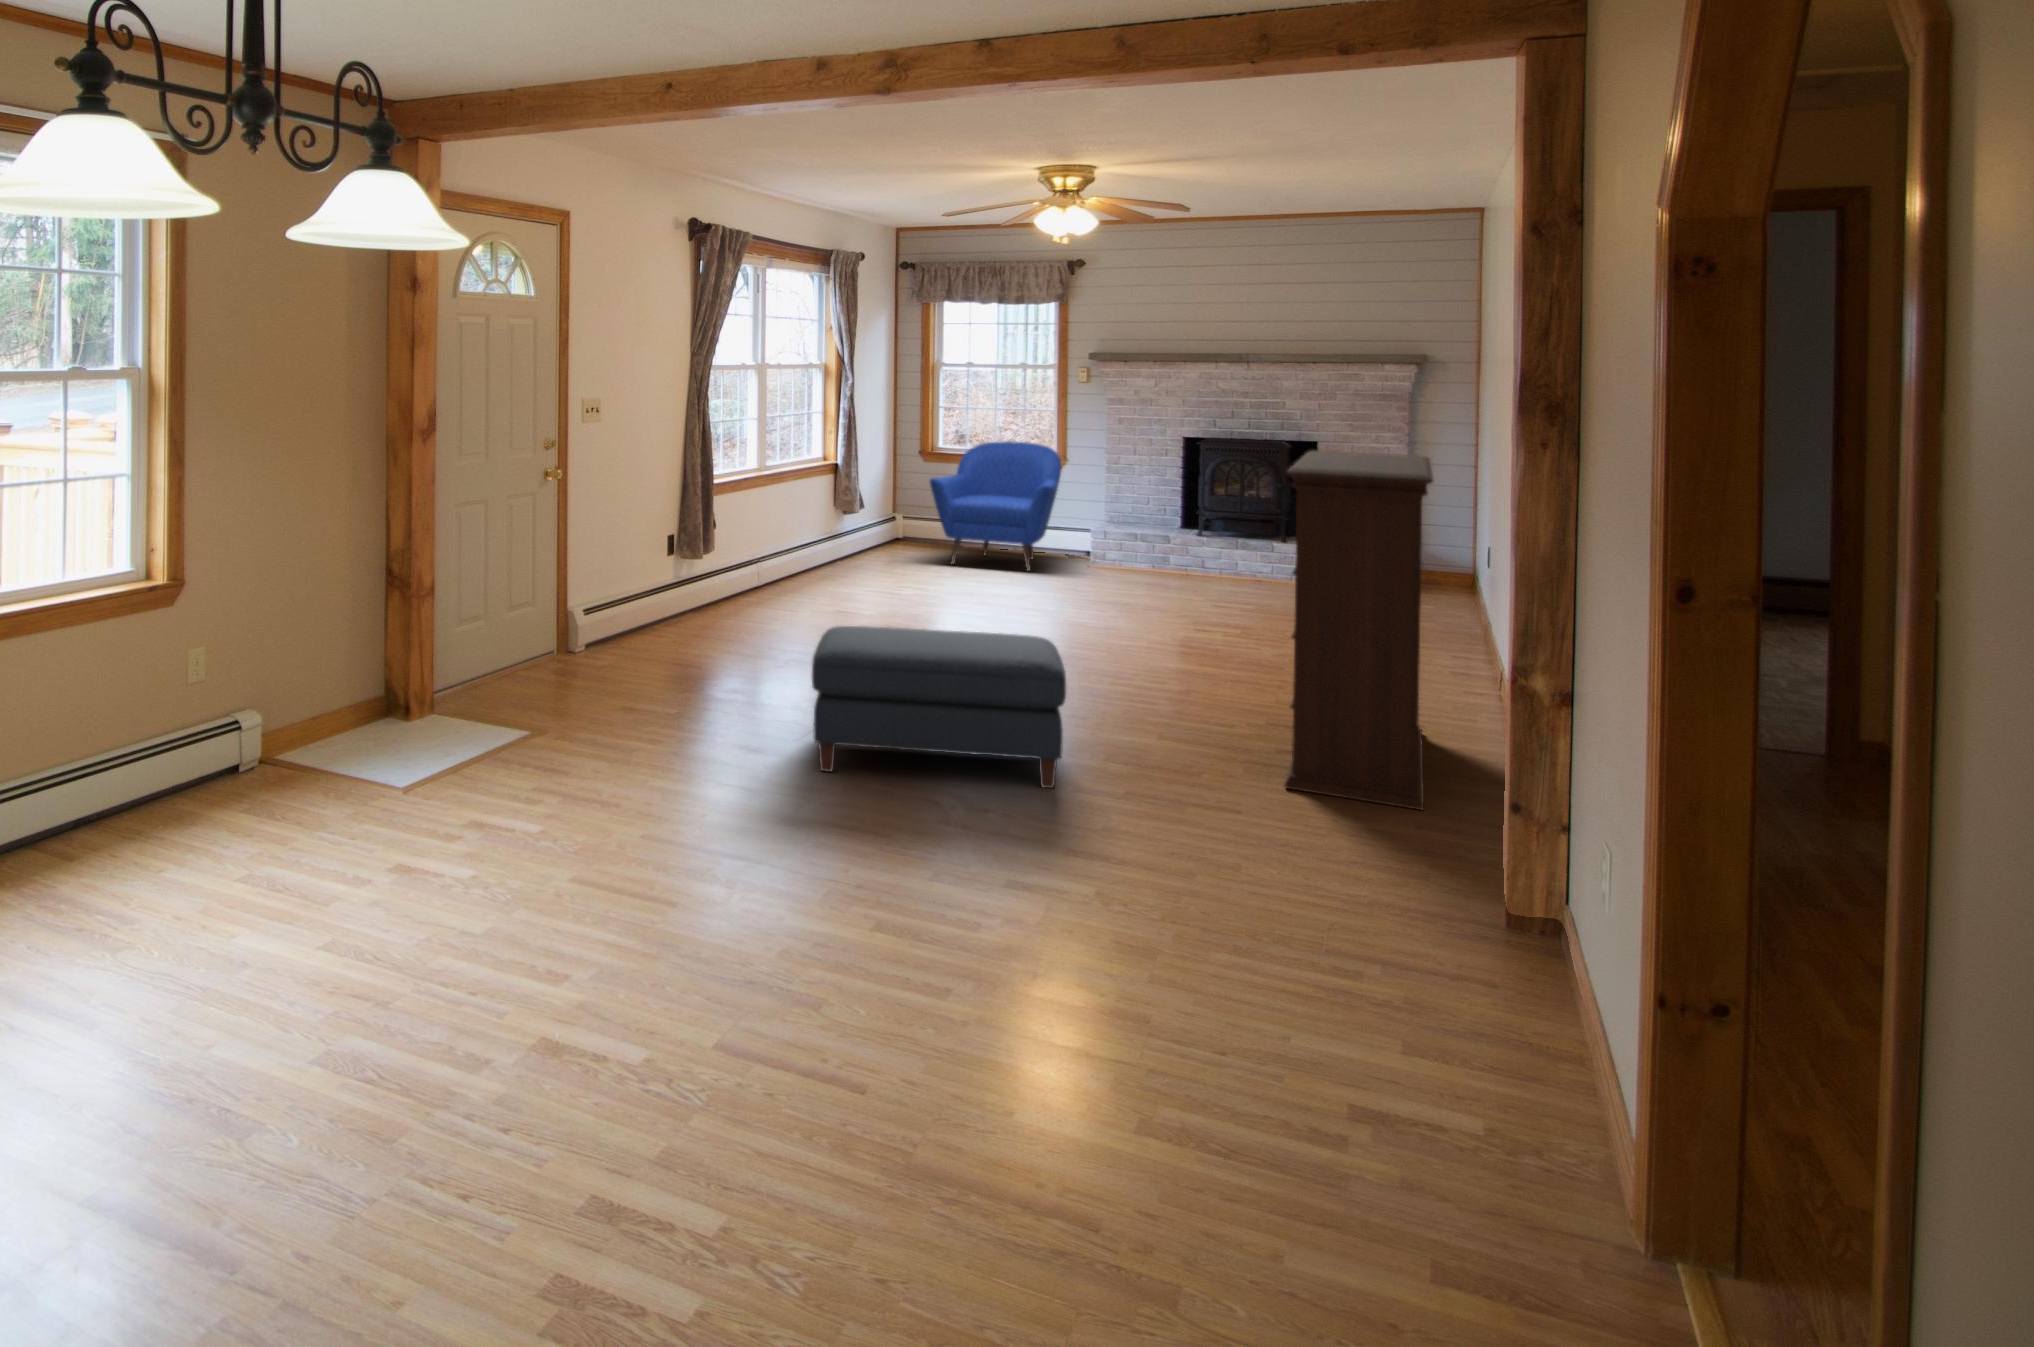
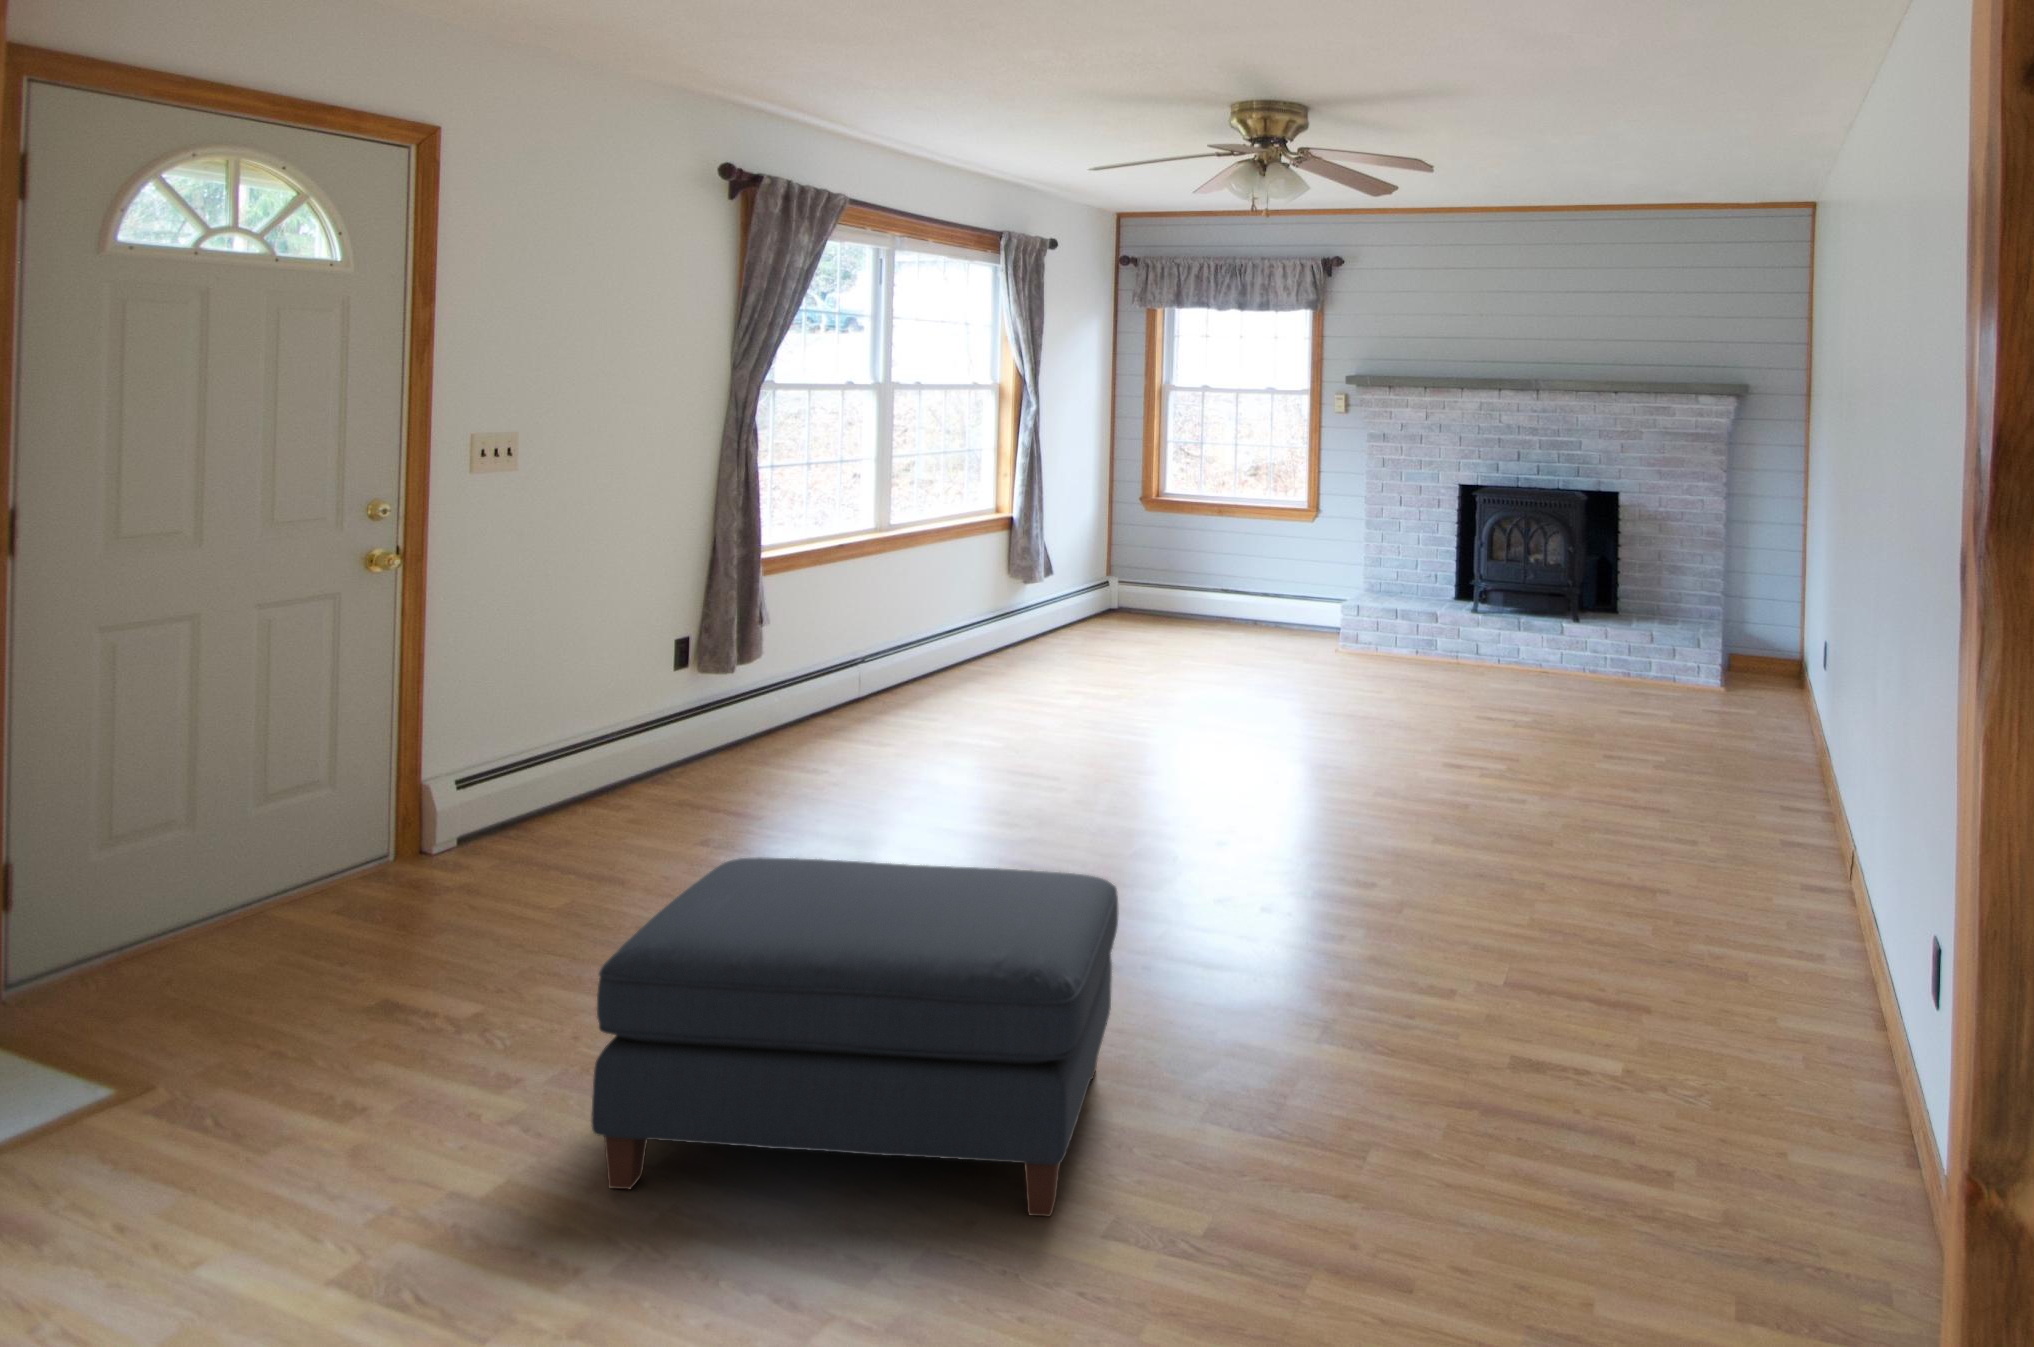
armchair: present [930,441,1062,571] -> none [1134,487,1310,660]
bookshelf: present [1285,451,1433,810] -> none [1486,534,1751,1246]

